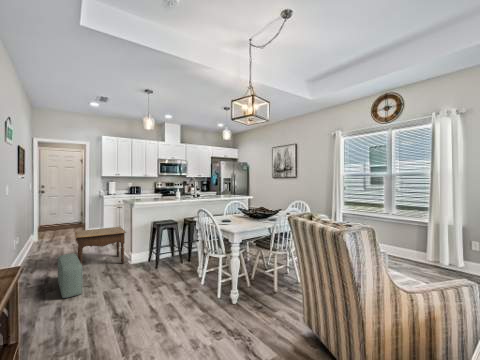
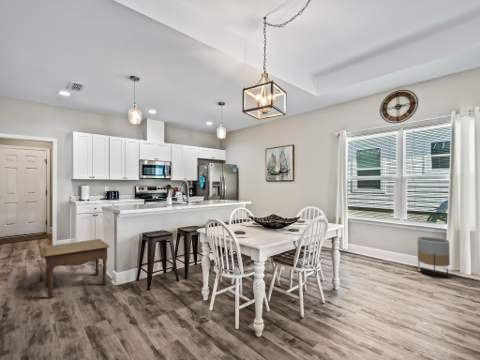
planter: none [402,231,431,270] -> present [418,237,450,278]
pouf: present [58,254,83,298] -> none [20,277,56,342]

